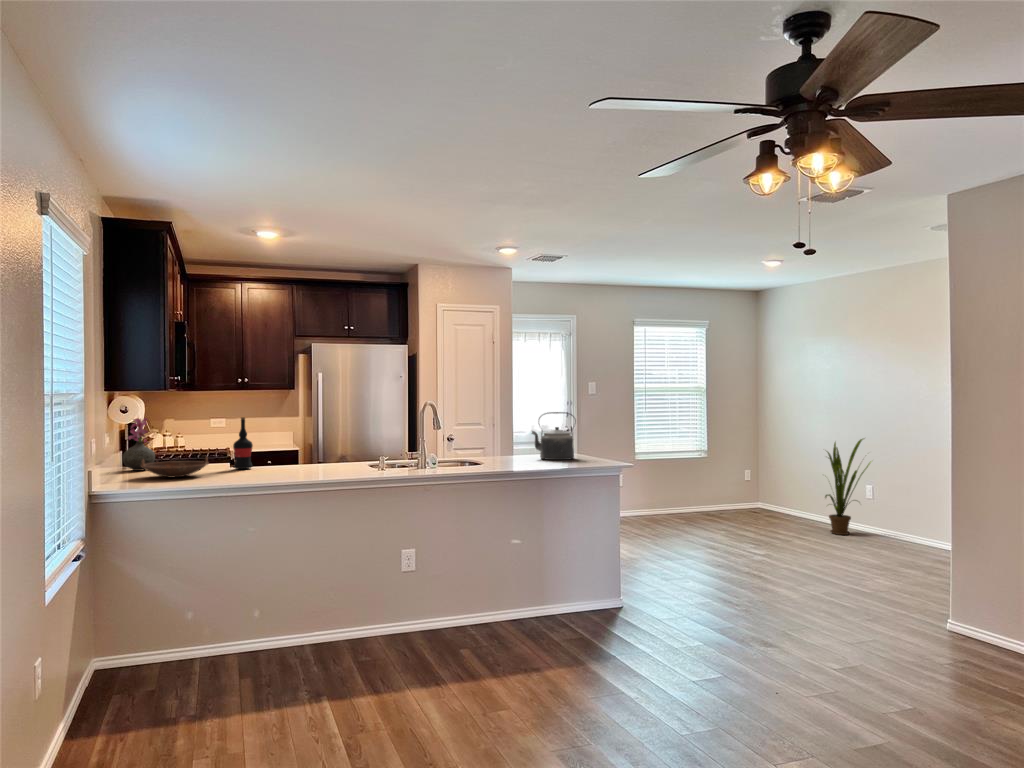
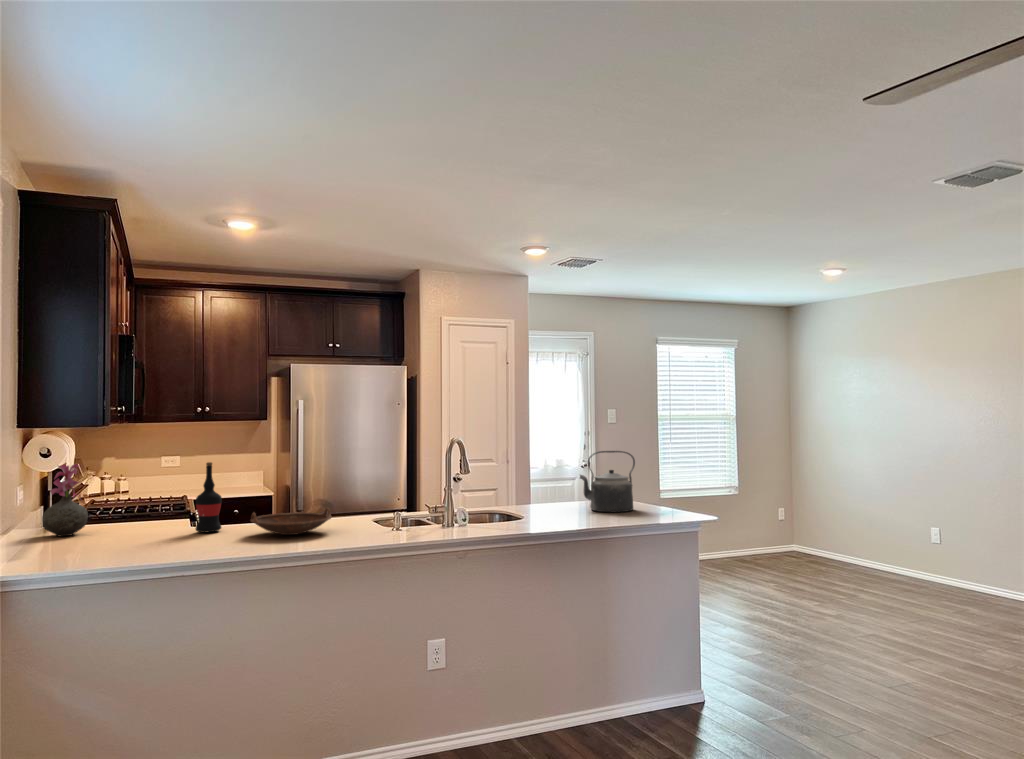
house plant: present [825,439,871,535] -> none [882,473,945,588]
bowl: present [141,457,209,478] -> present [251,508,332,535]

